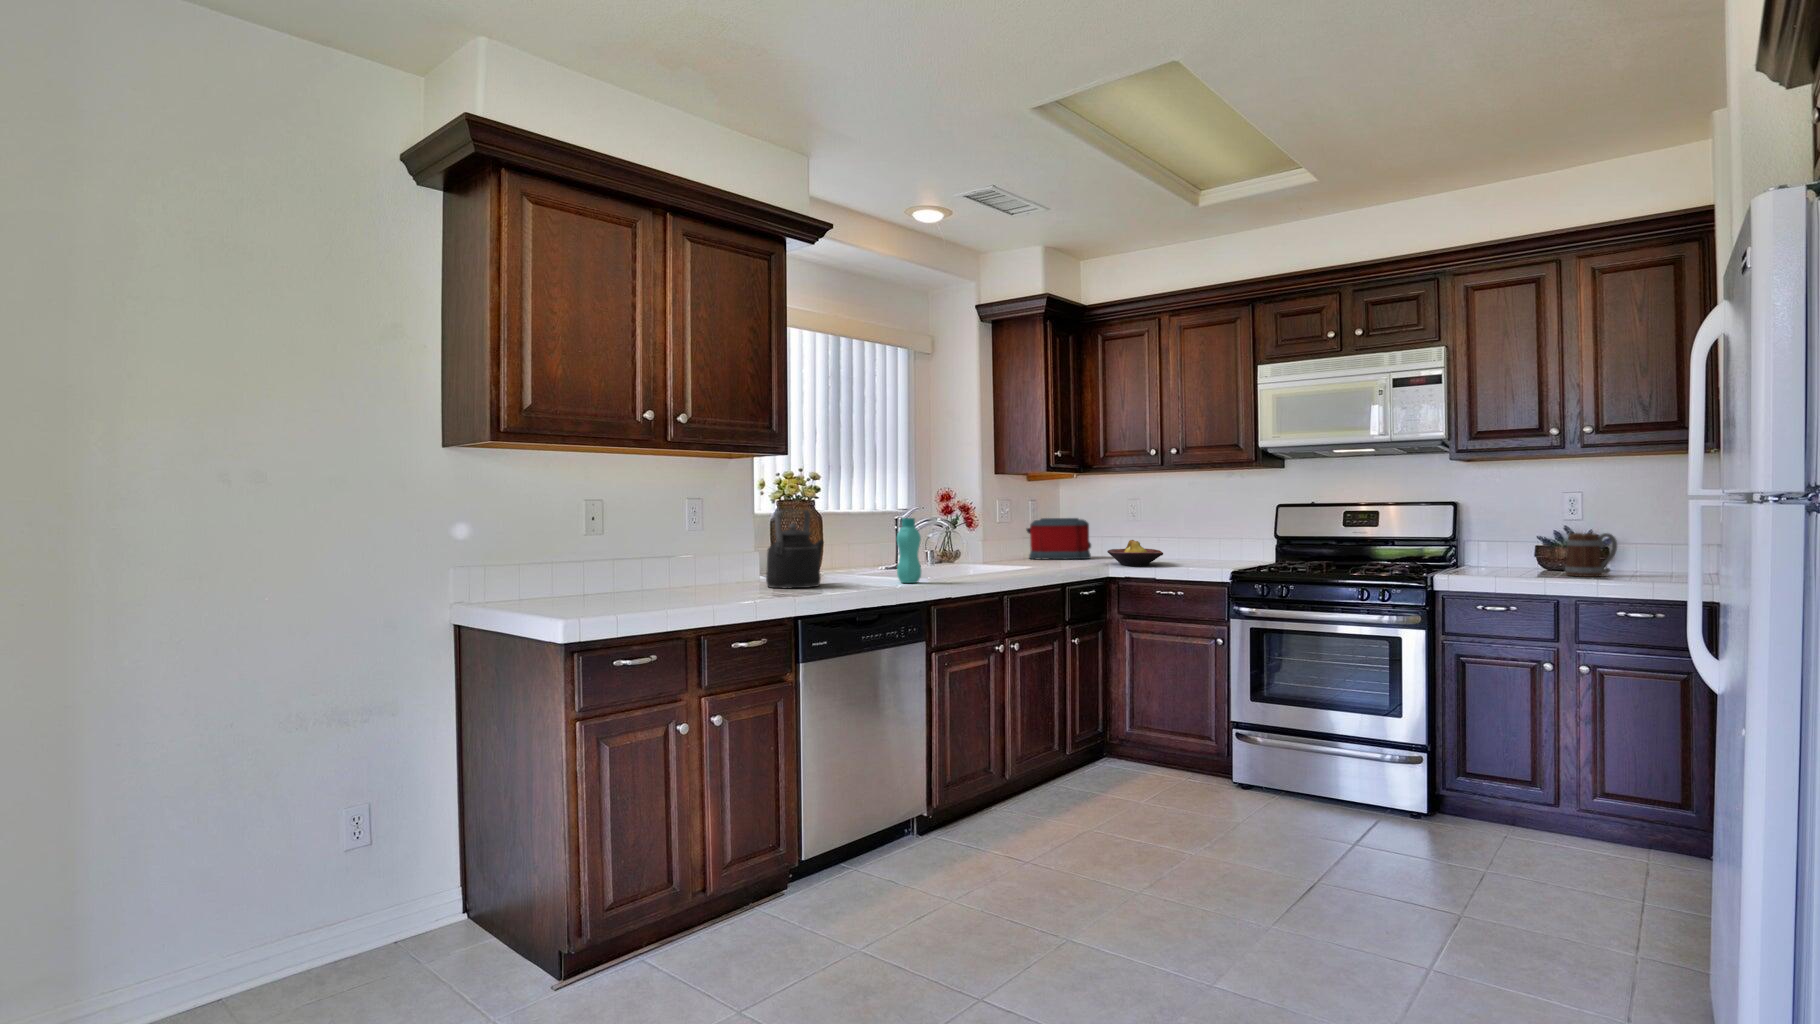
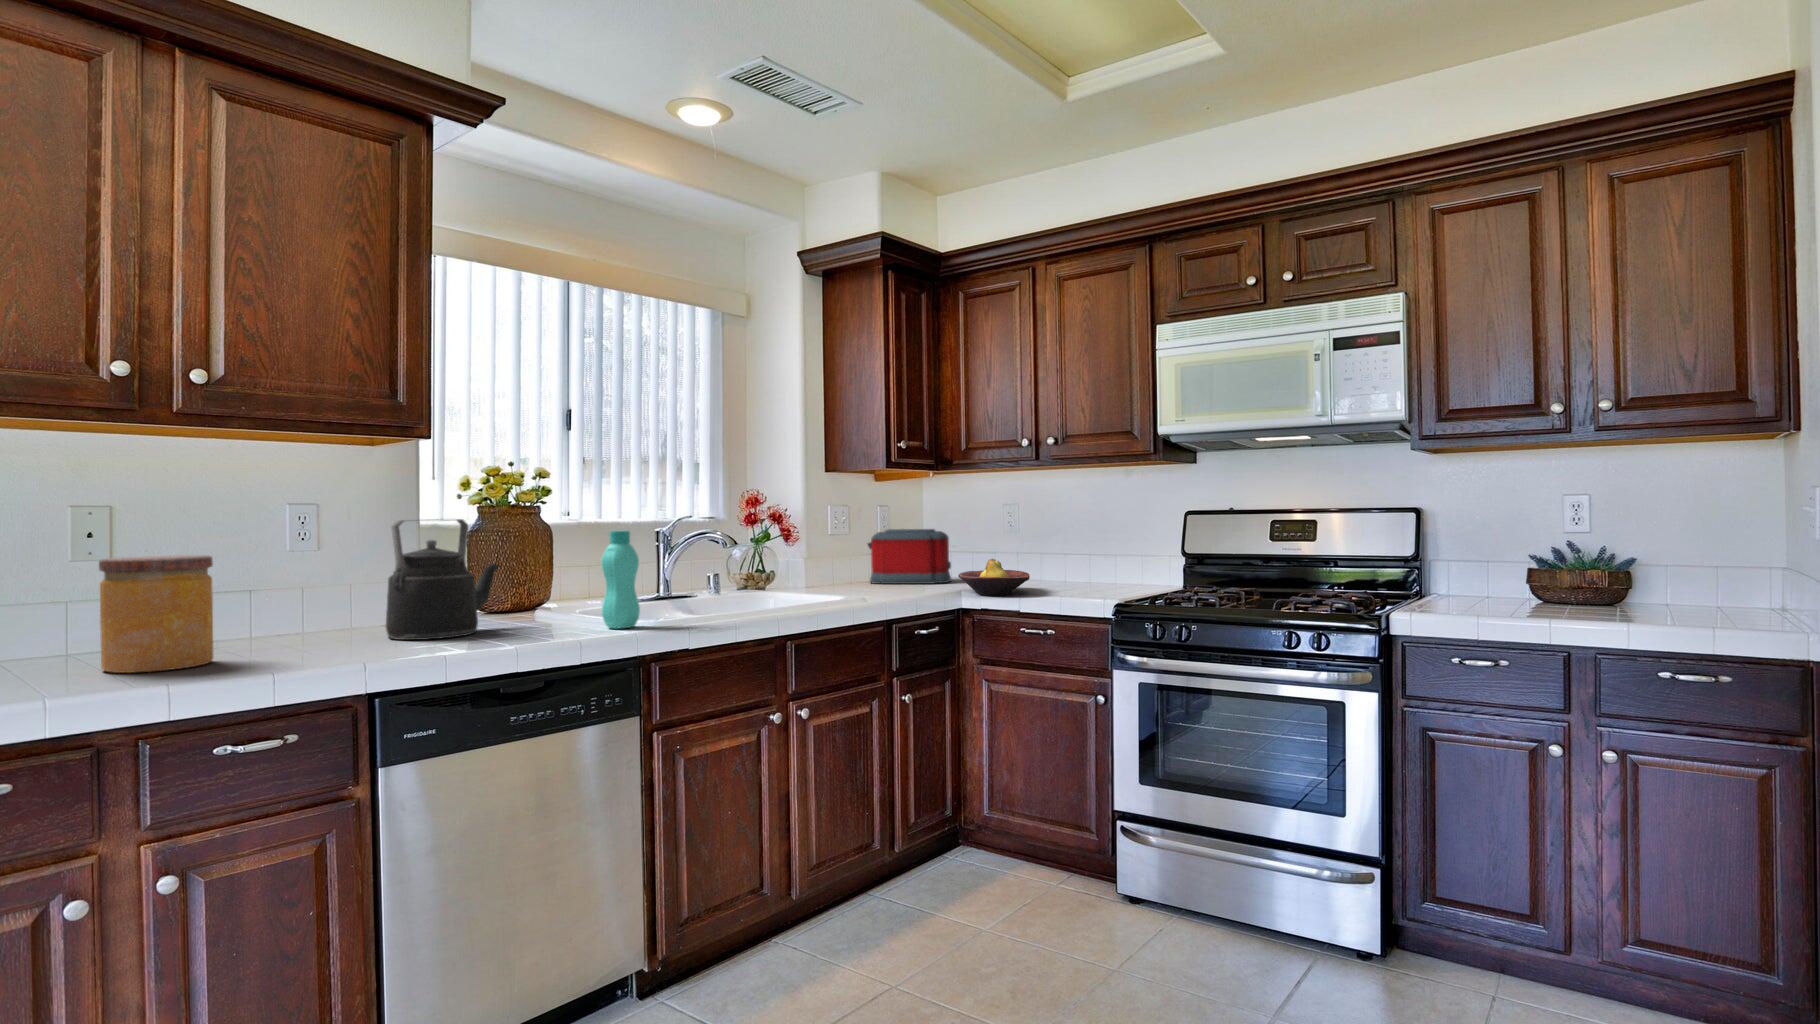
jar: none [645,532,702,602] -> present [99,555,213,673]
mug: present [1565,533,1617,577] -> none [1573,552,1648,616]

